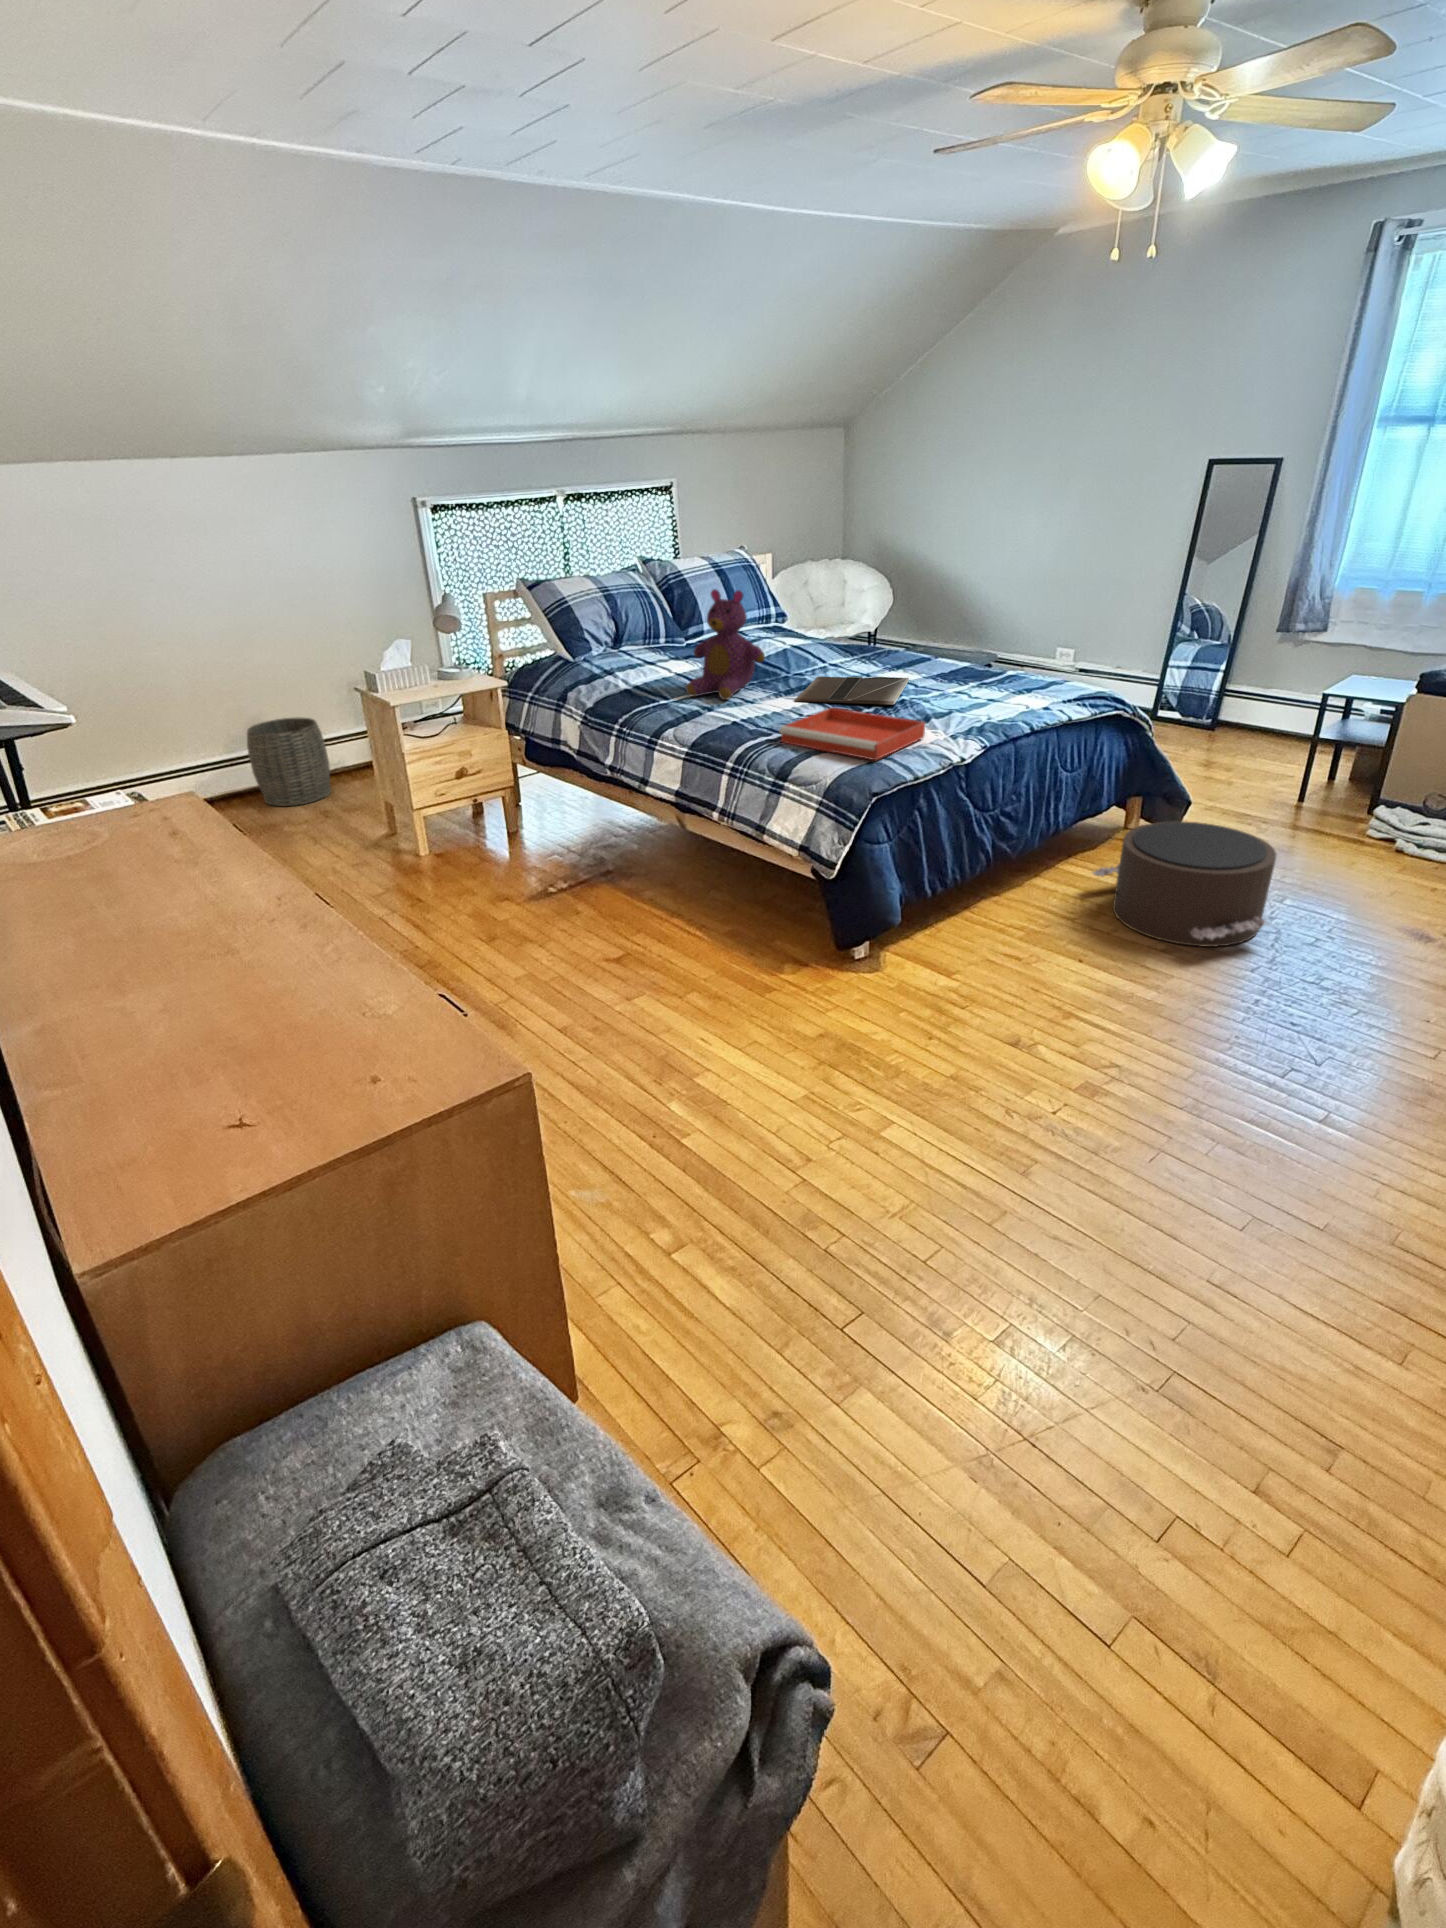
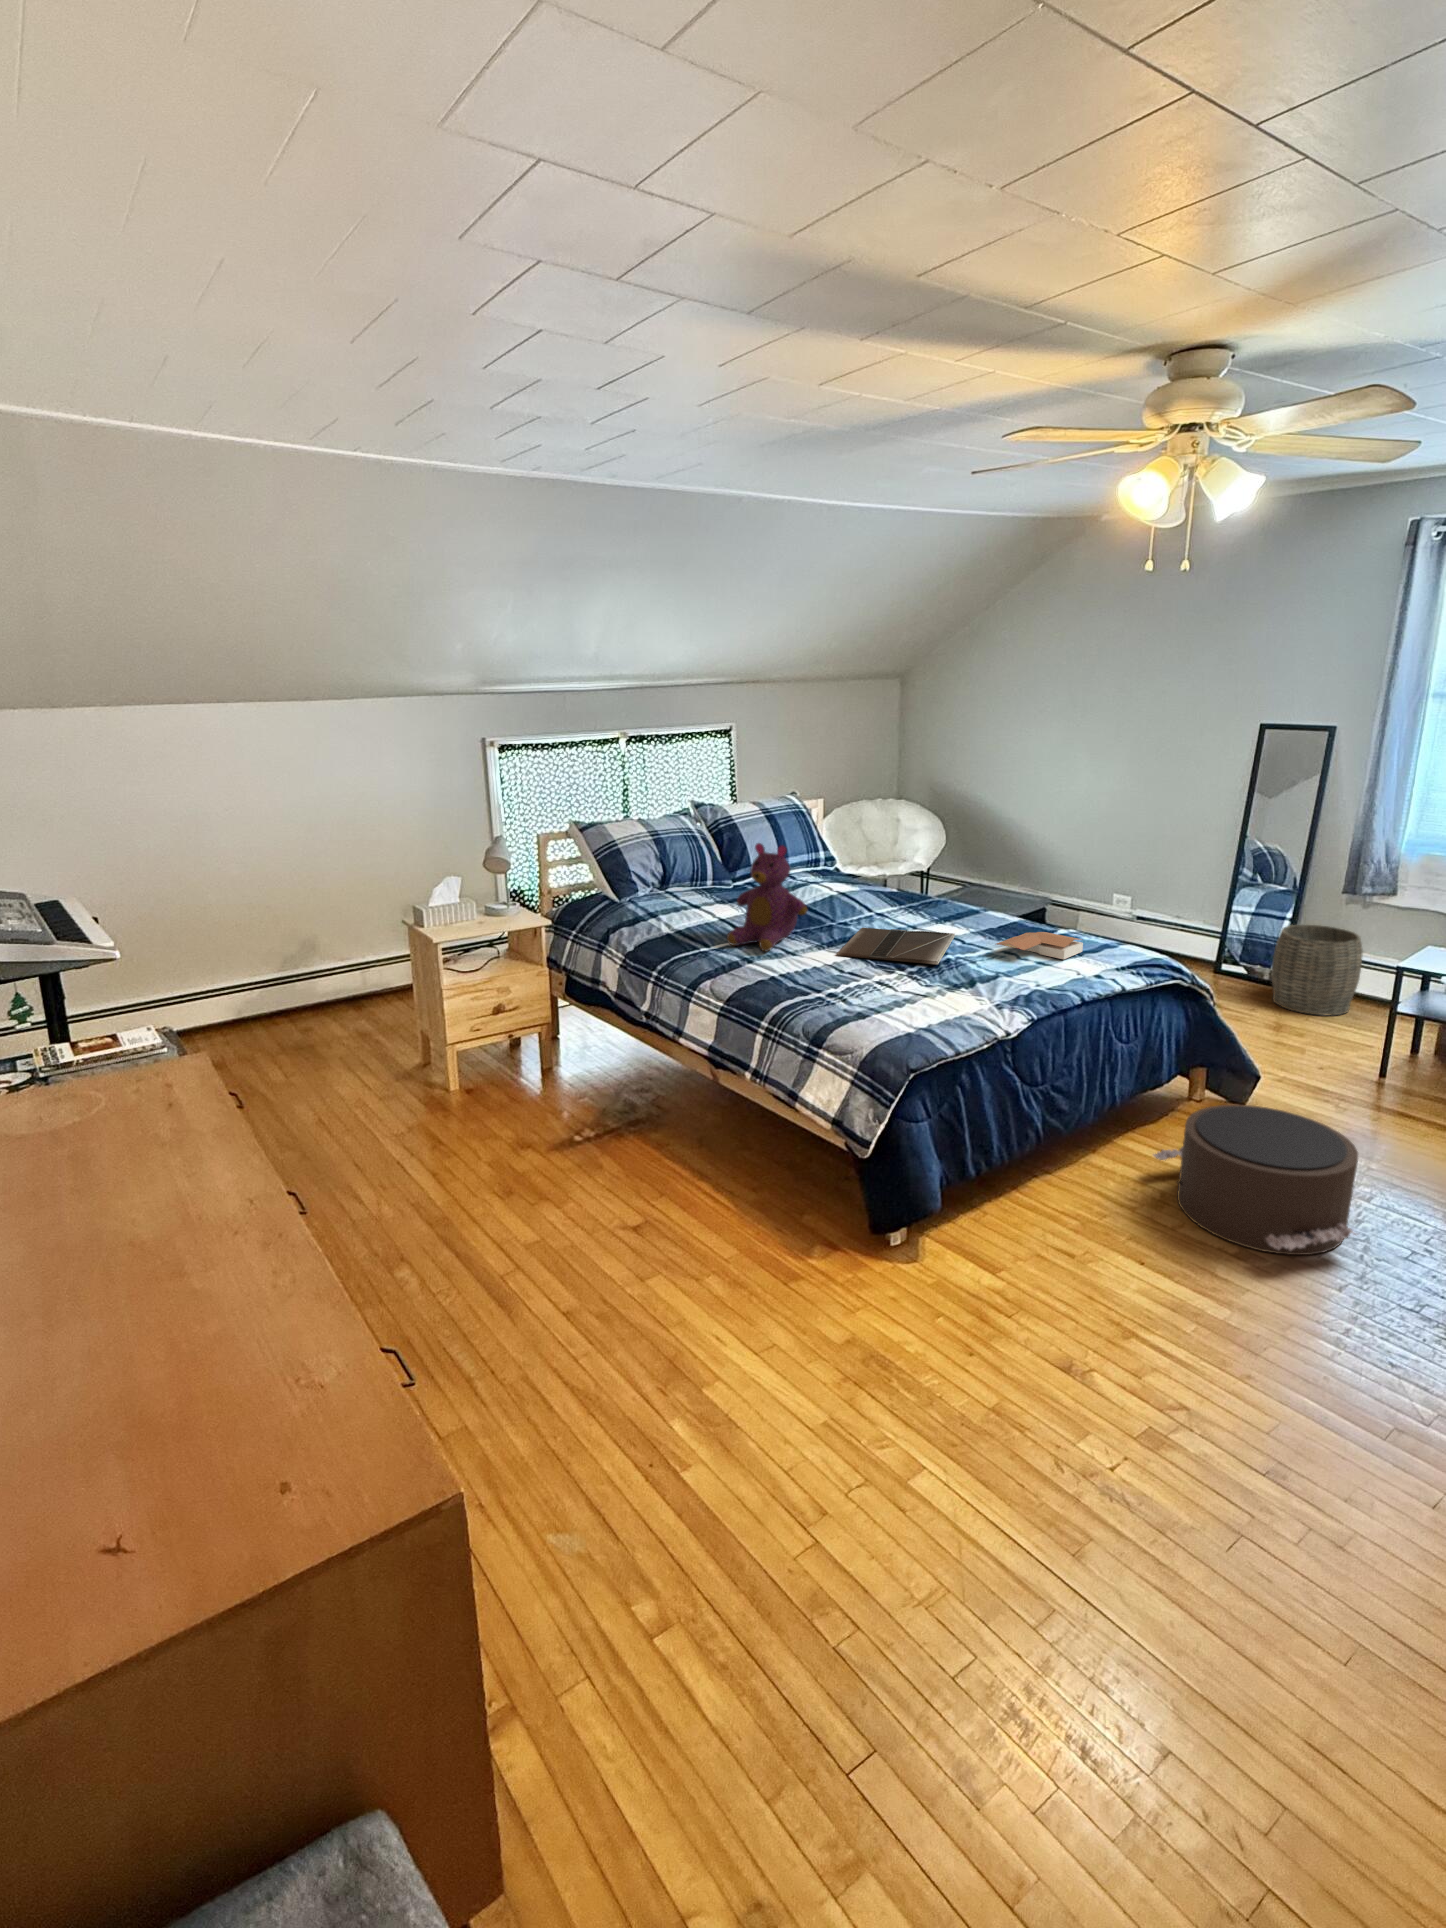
book: none [949,672,1033,696] -> present [997,932,1083,959]
tray: present [779,708,925,760] -> none [816,967,968,1032]
woven basket: present [247,717,331,806] -> present [1272,925,1363,1016]

